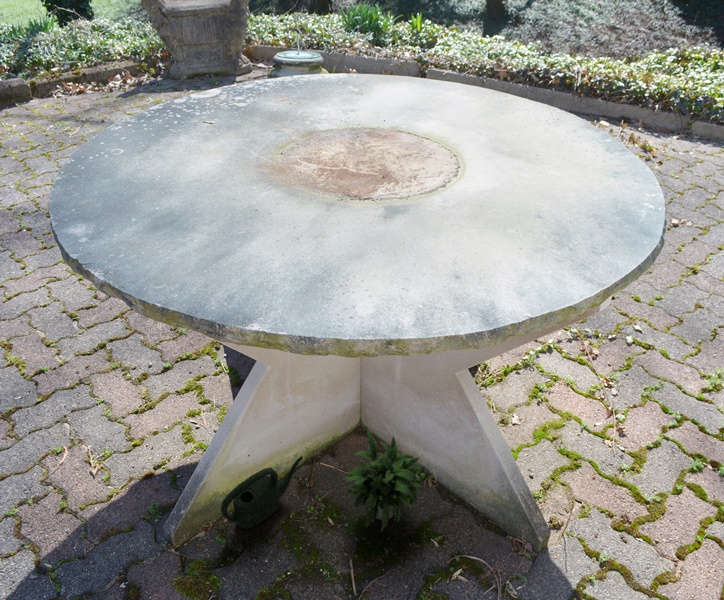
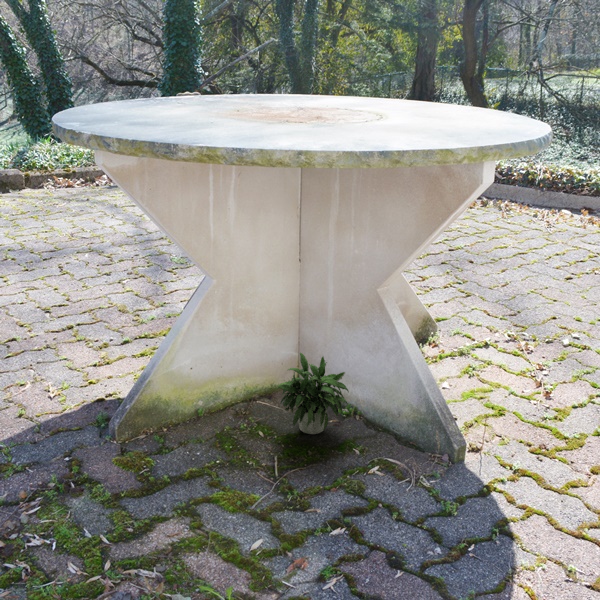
watering can: present [221,456,303,529] -> none [165,376,241,432]

